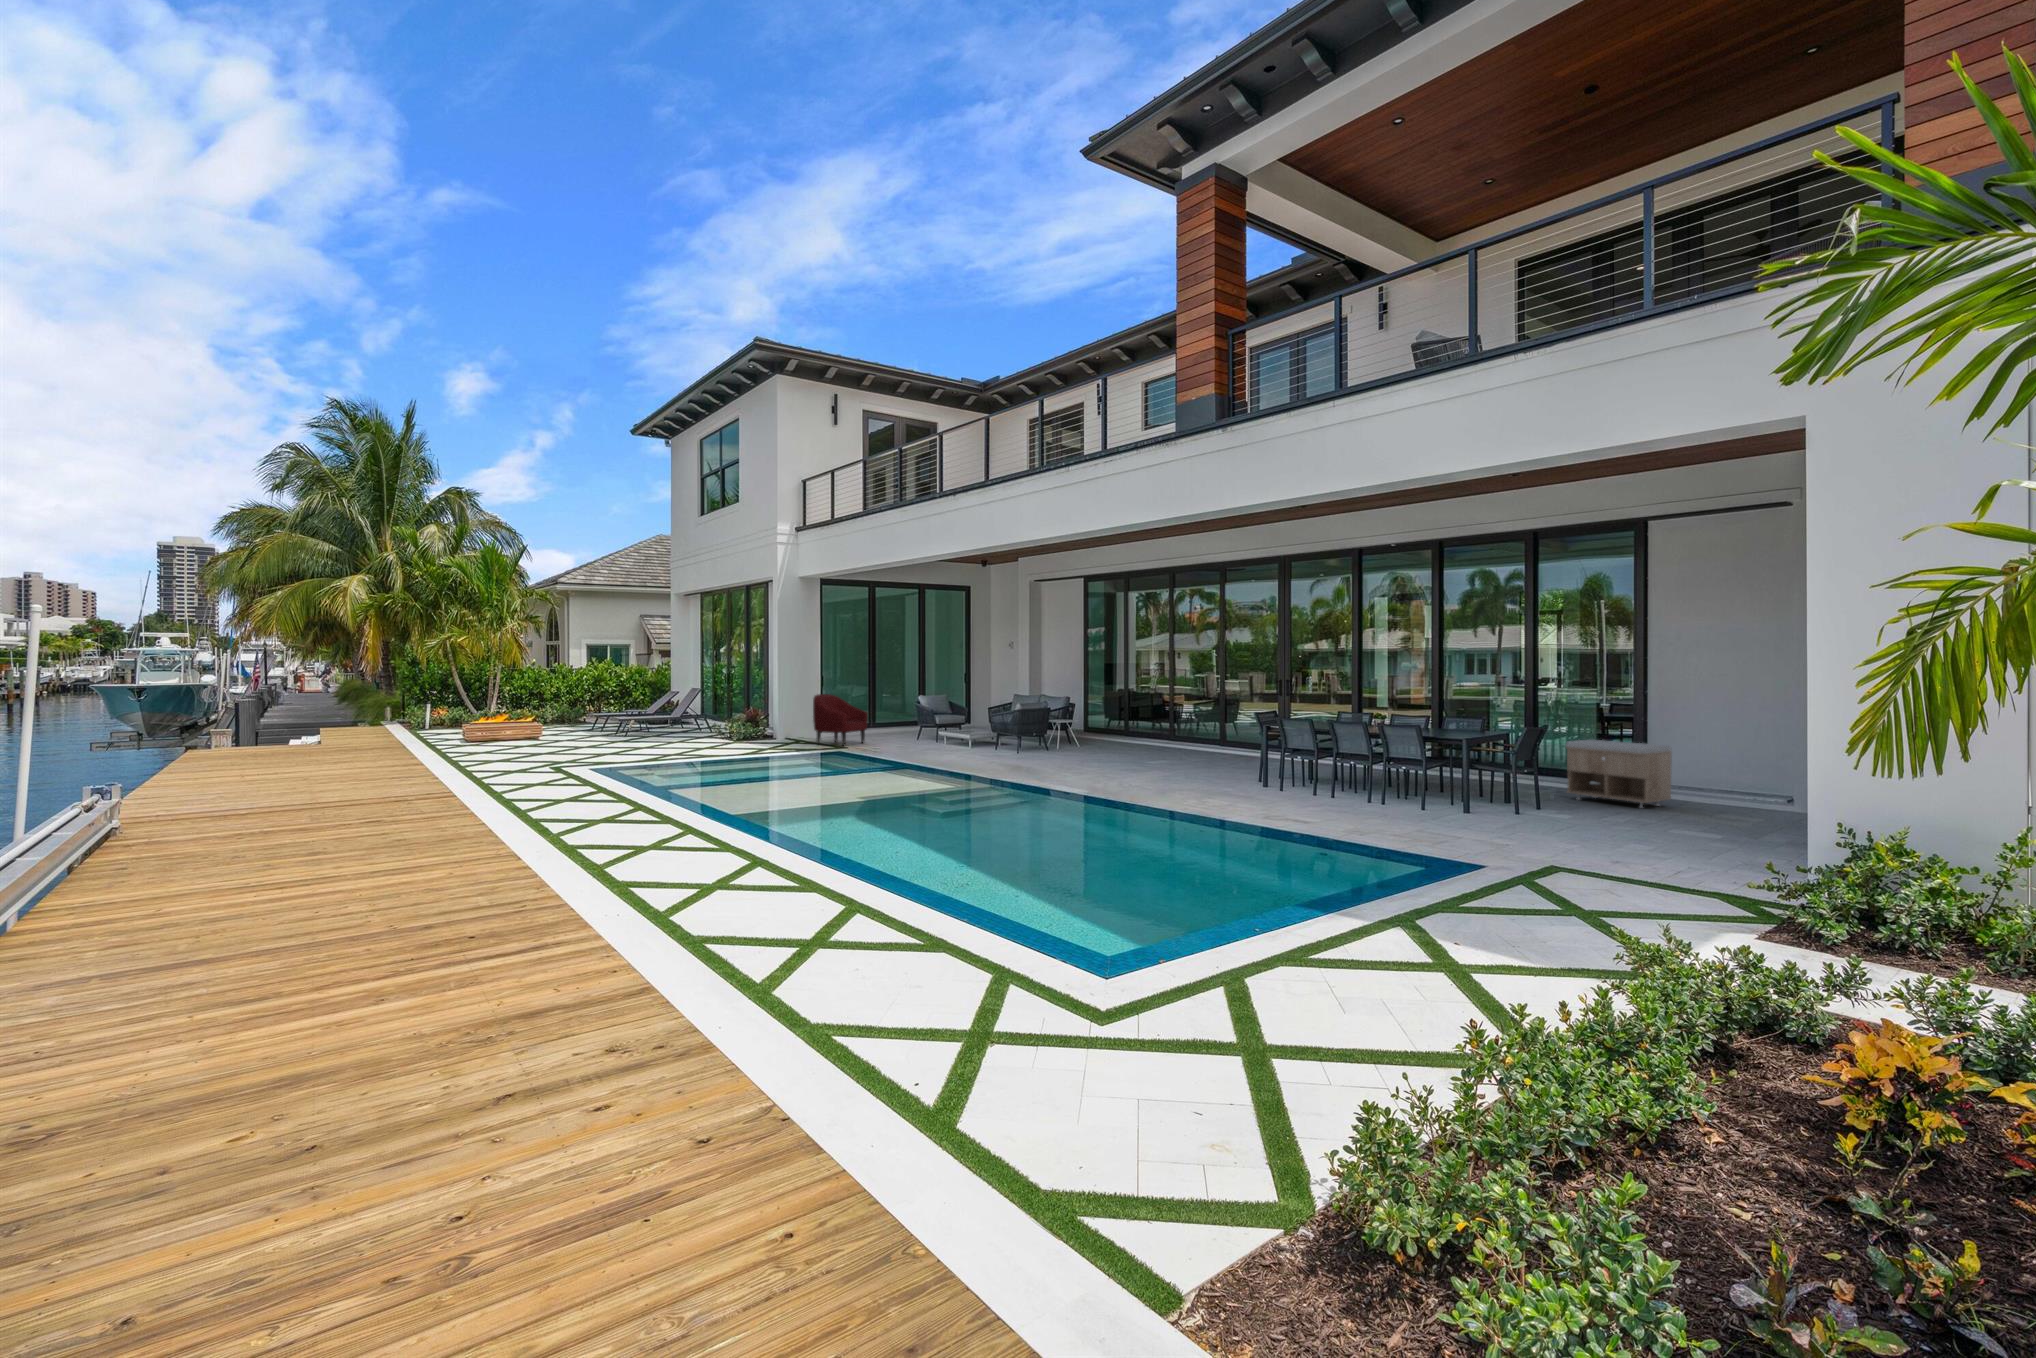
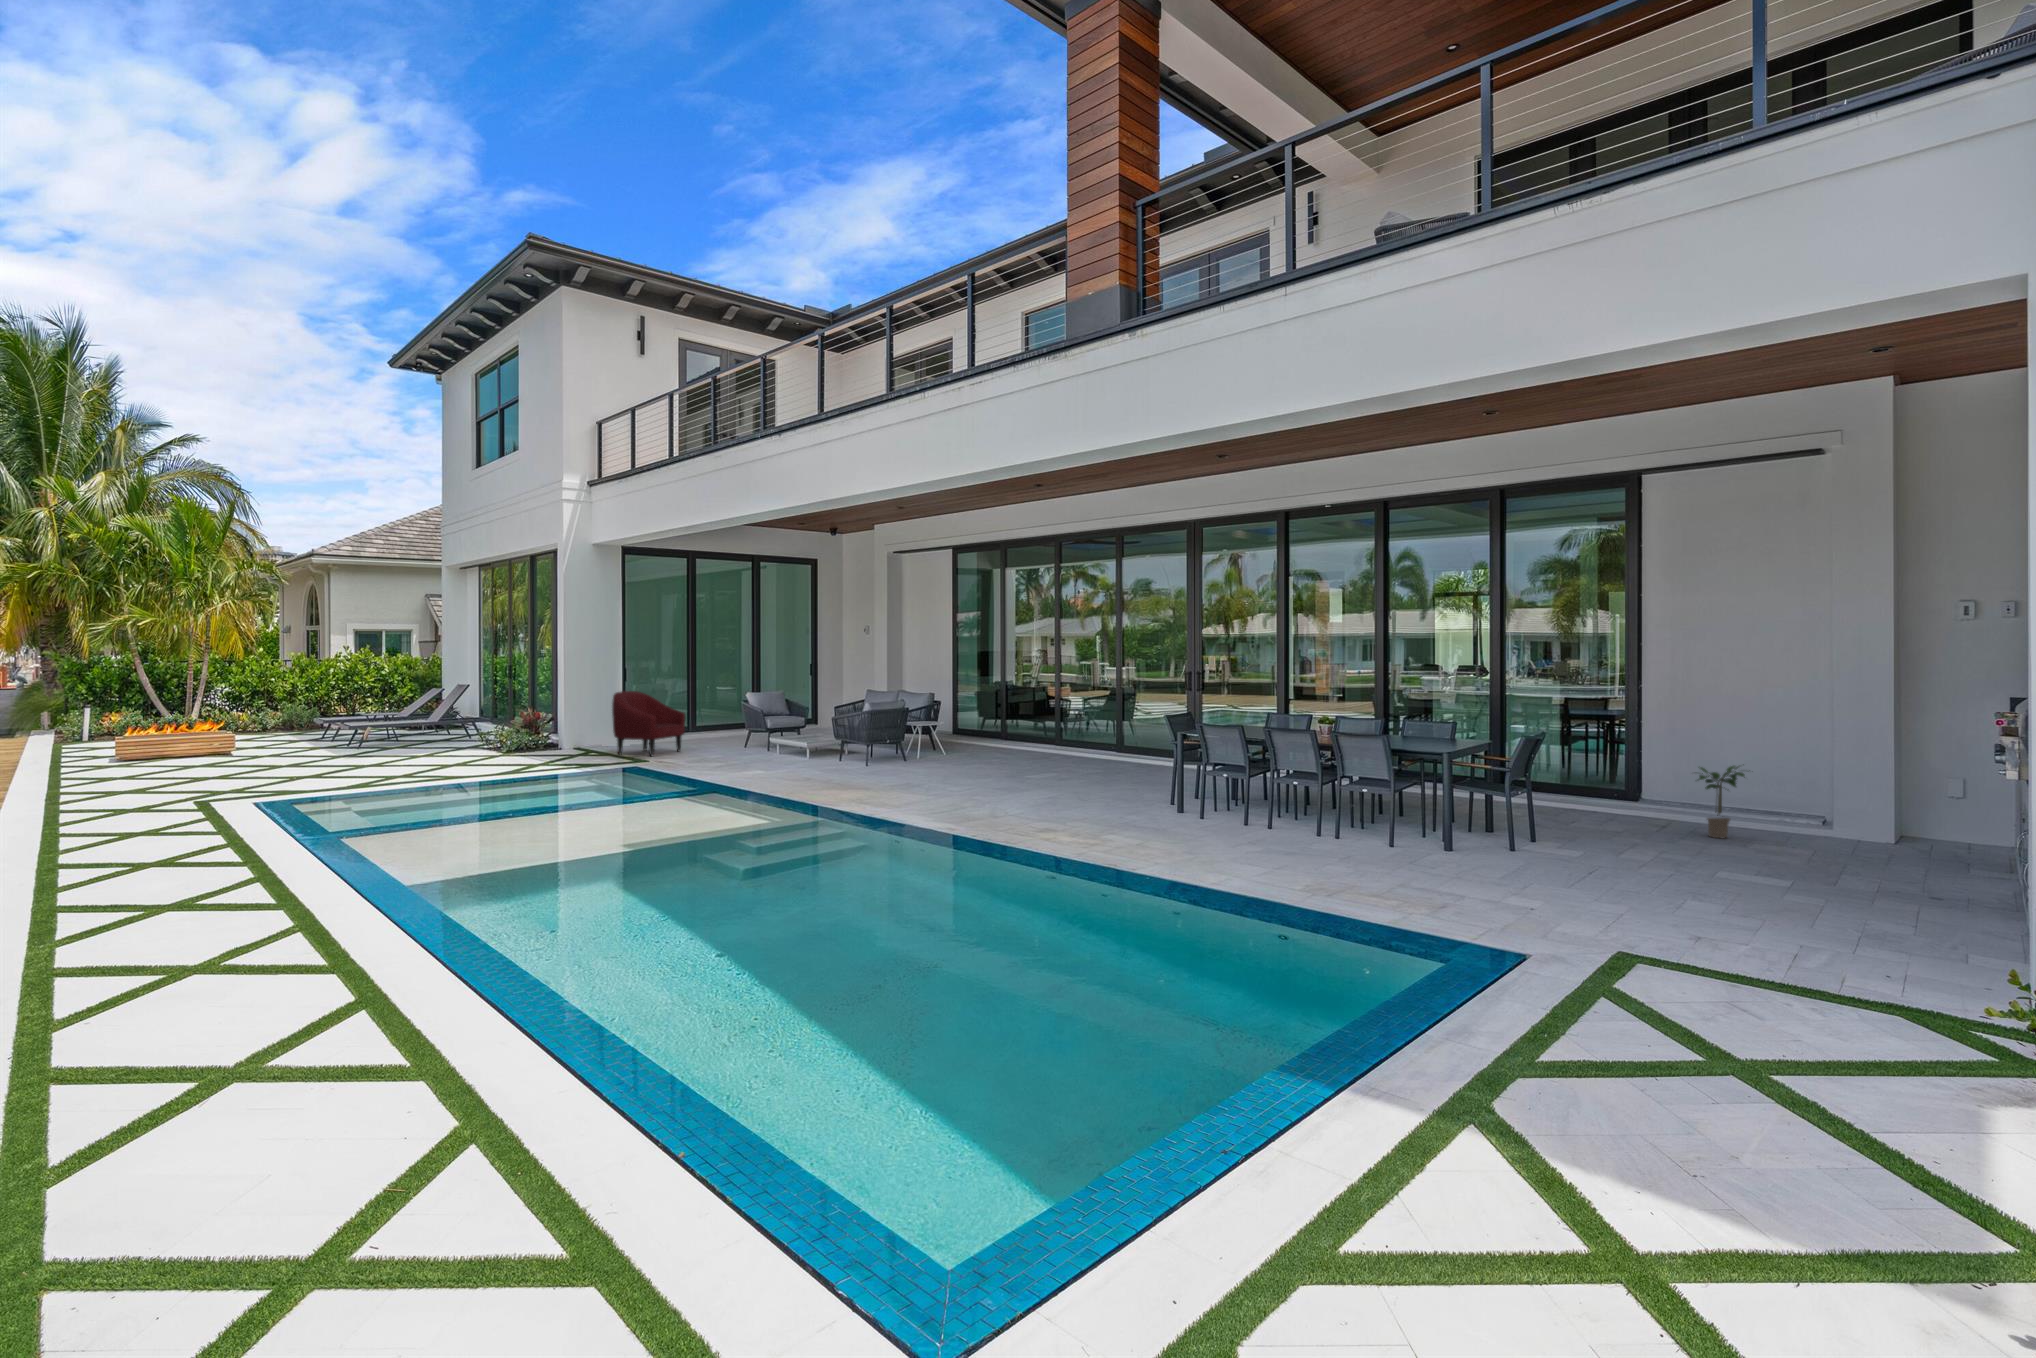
storage bench: present [1566,740,1672,808] -> none [1538,747,1666,834]
potted plant: none [1690,752,1742,813] -> present [1699,766,1745,838]

